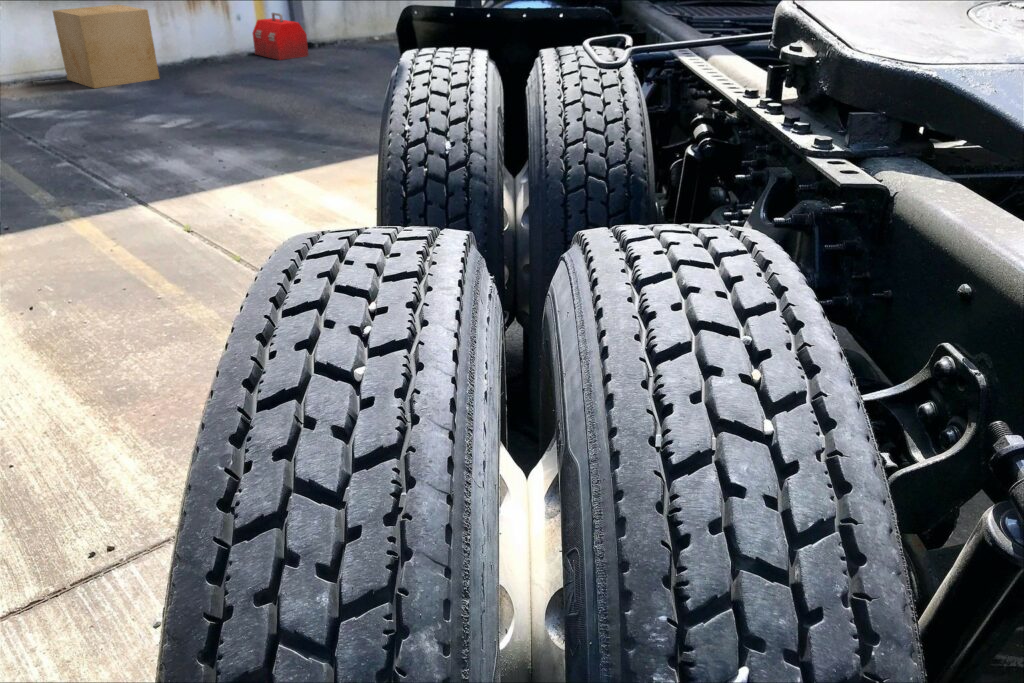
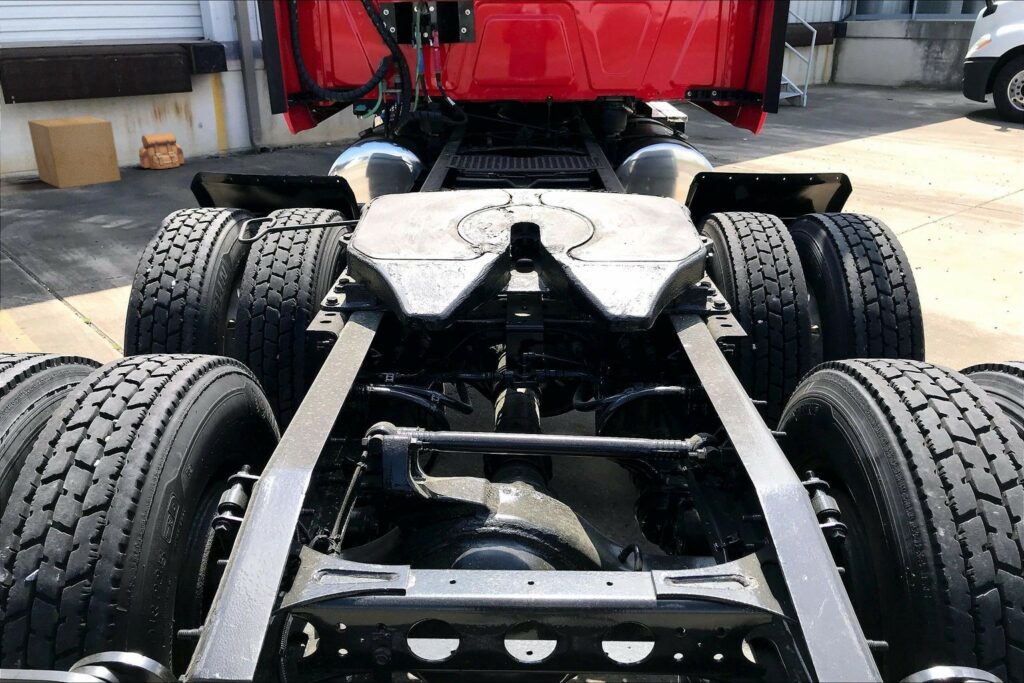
toolbox: present [253,12,308,60] -> none [211,123,259,164]
backpack: none [175,25,225,67] -> present [139,133,184,169]

